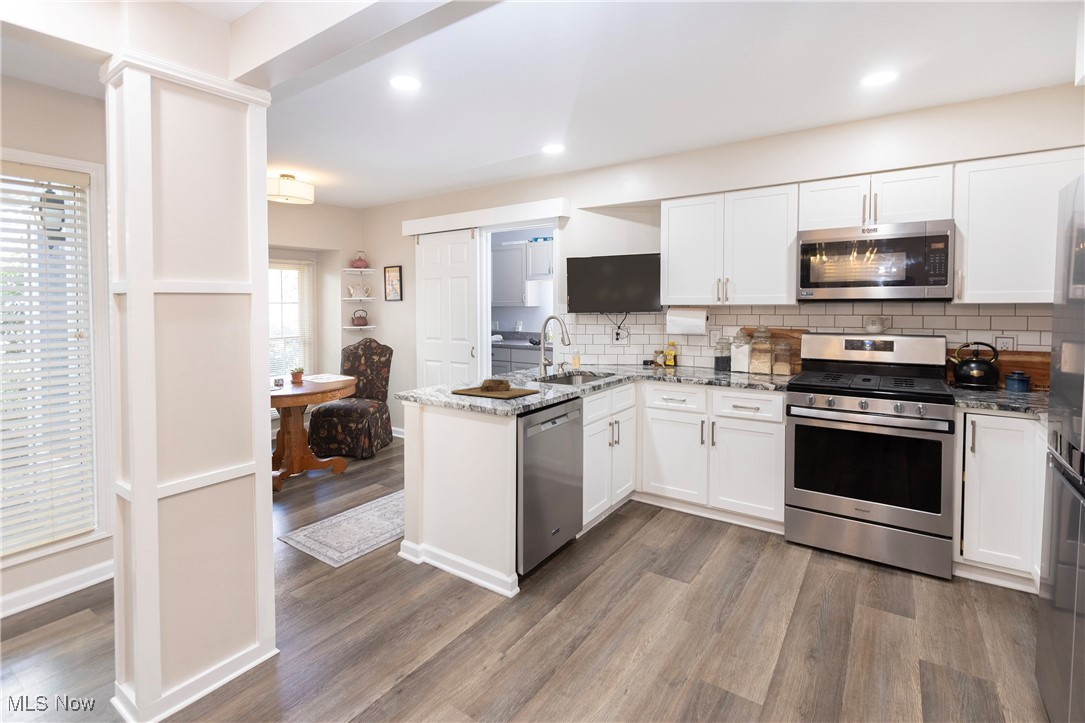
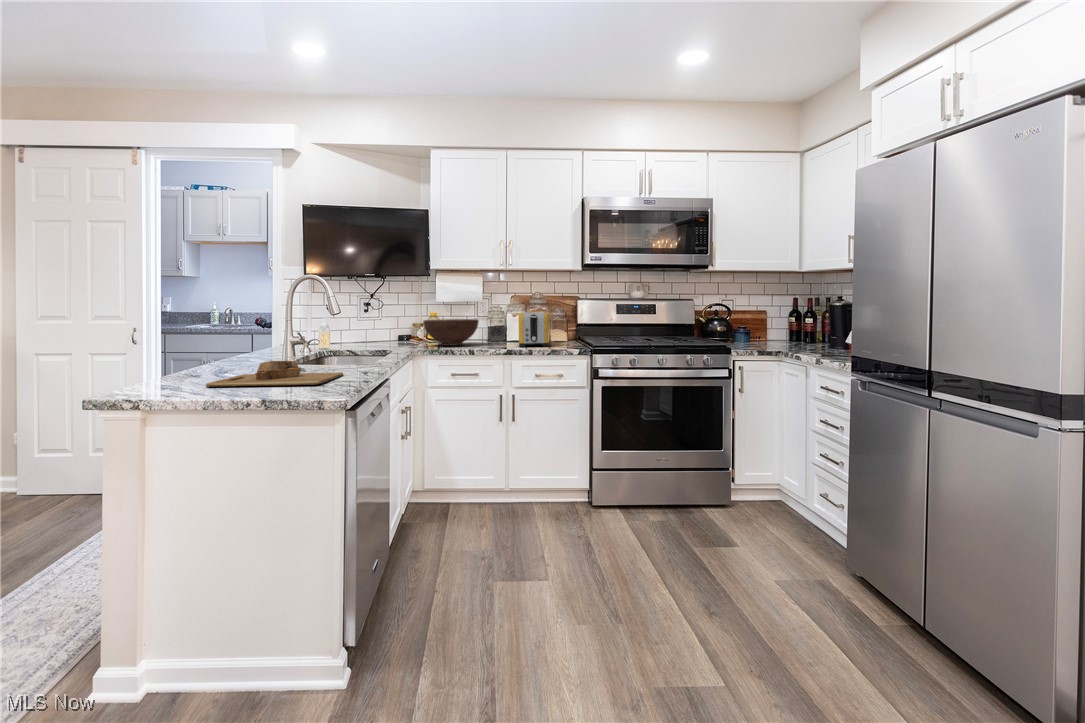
toaster: none [731,344,769,378] -> present [519,312,549,347]
fruit bowl: none [654,348,703,371] -> present [423,319,479,346]

